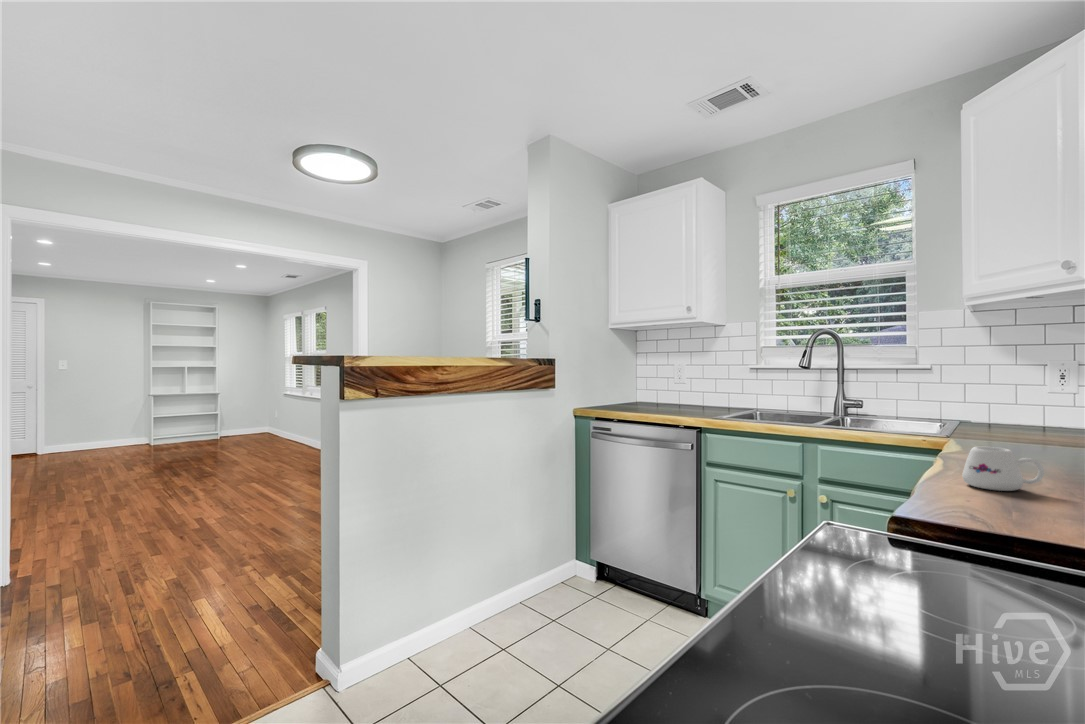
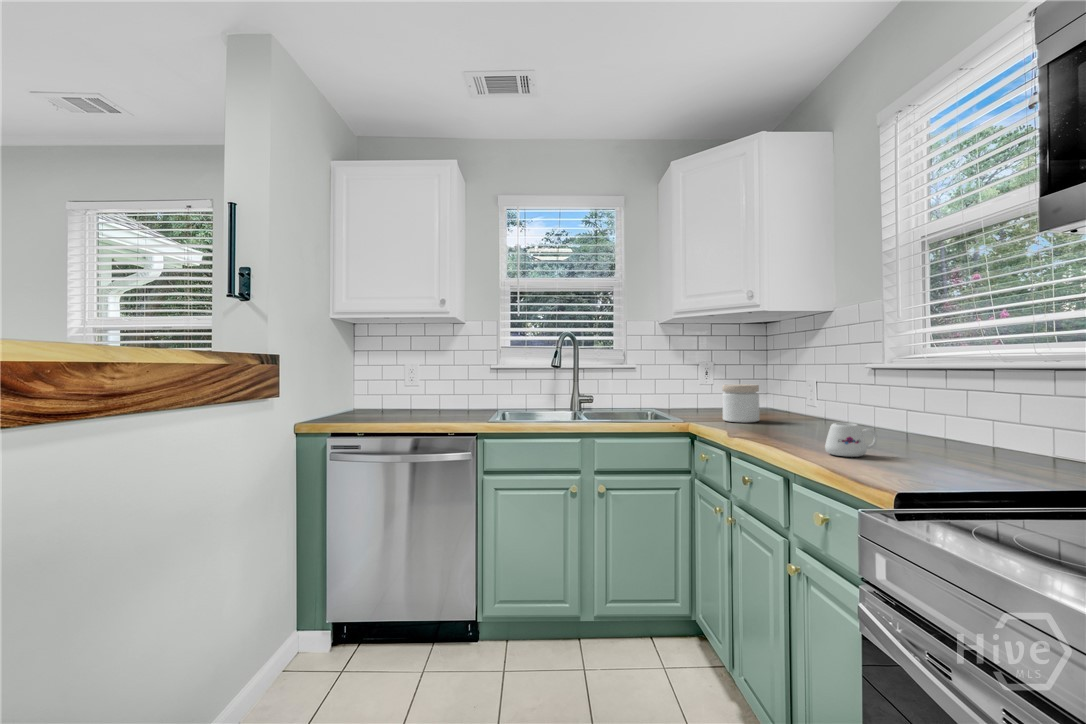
jar: none [994,395,1058,447] -> present [722,384,760,423]

